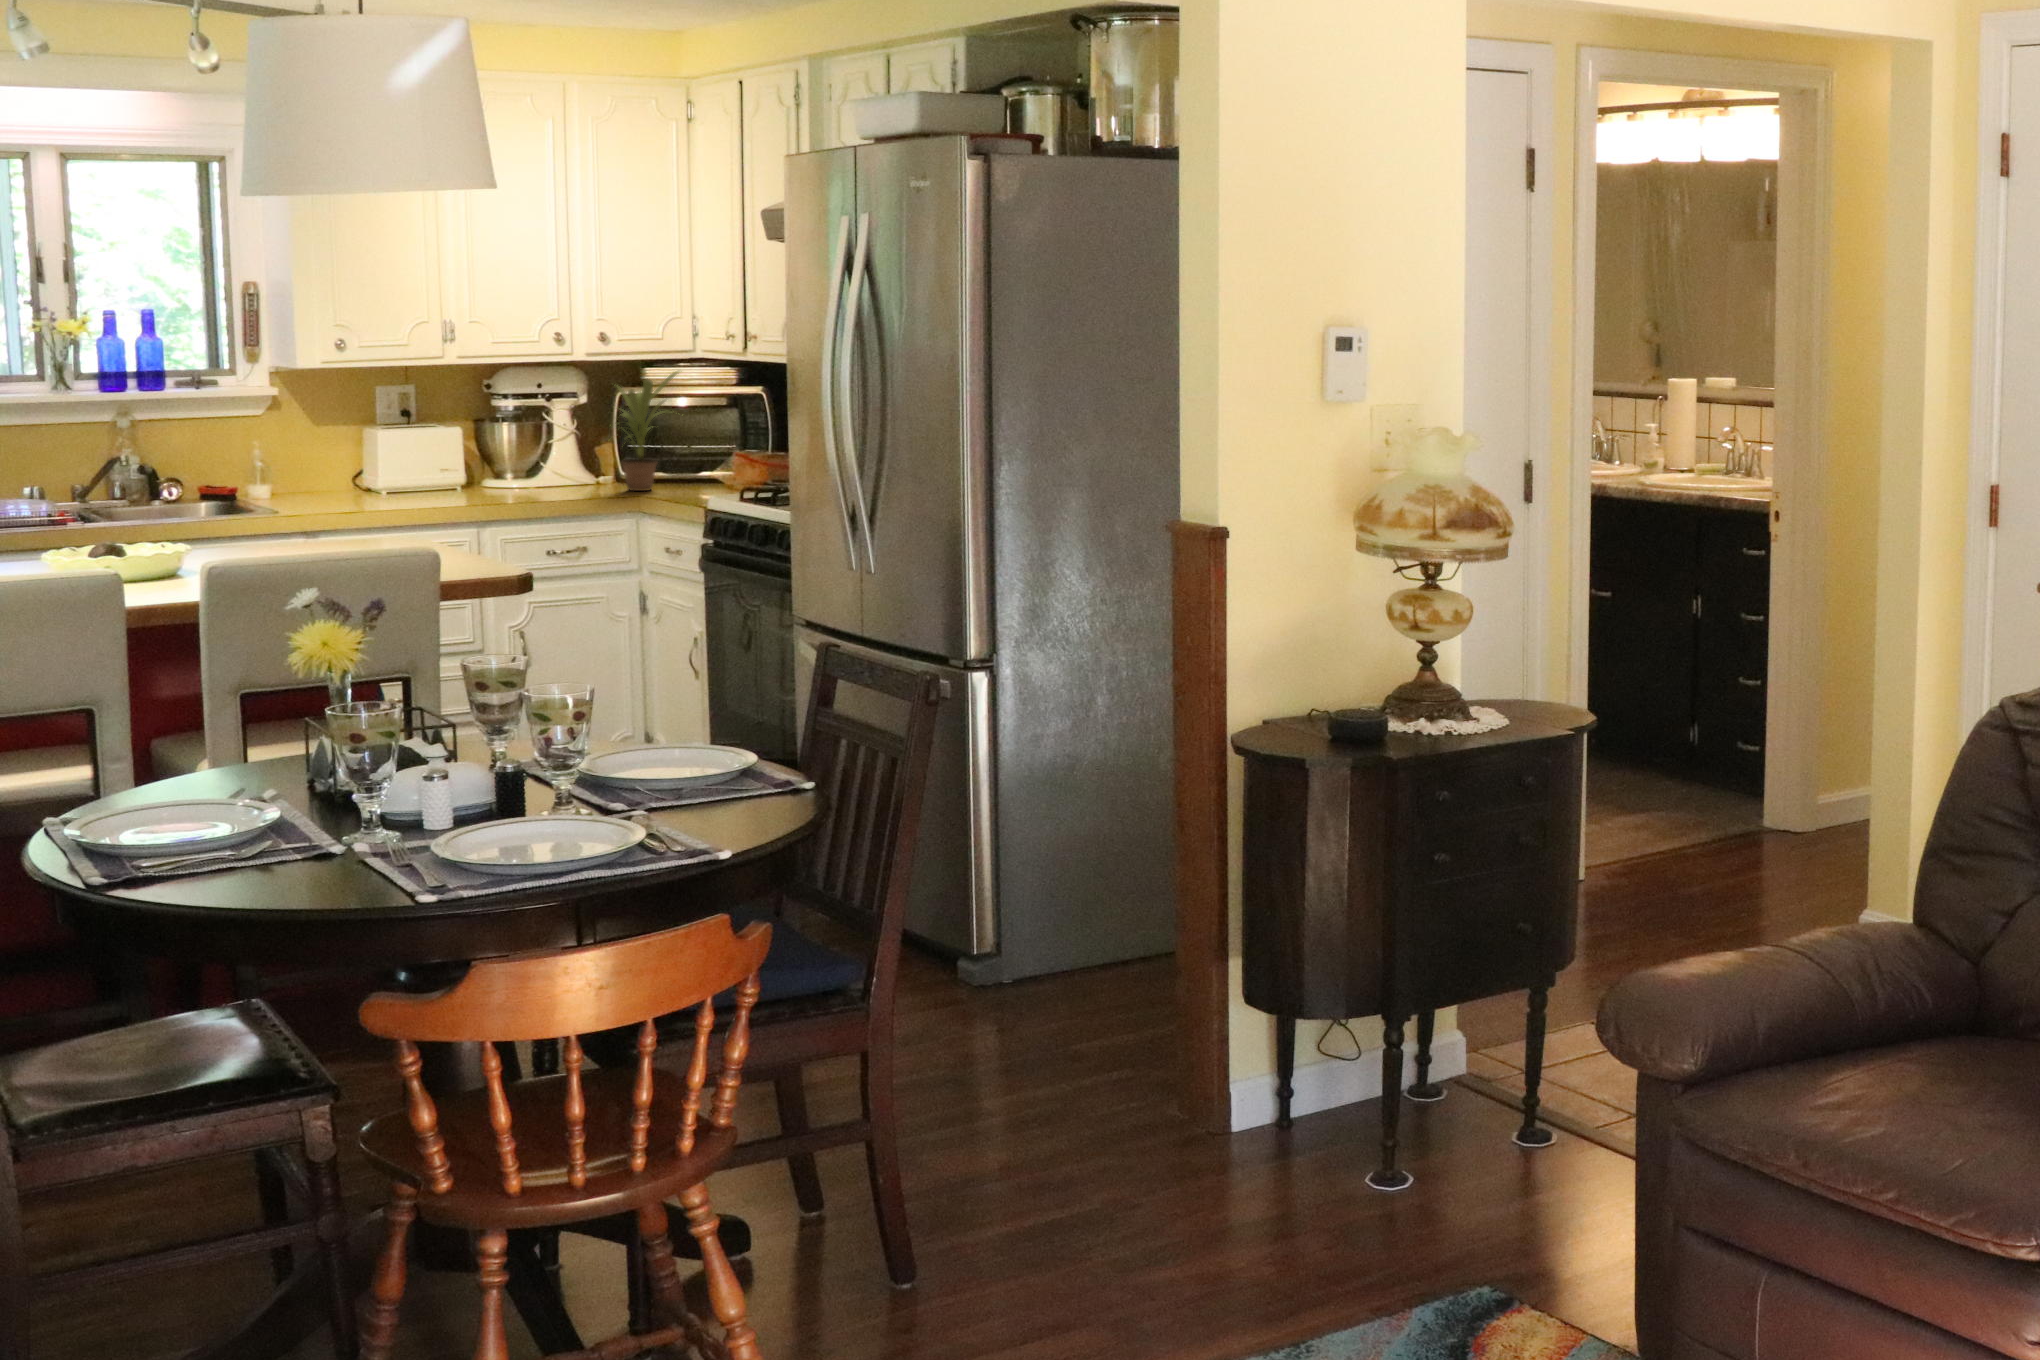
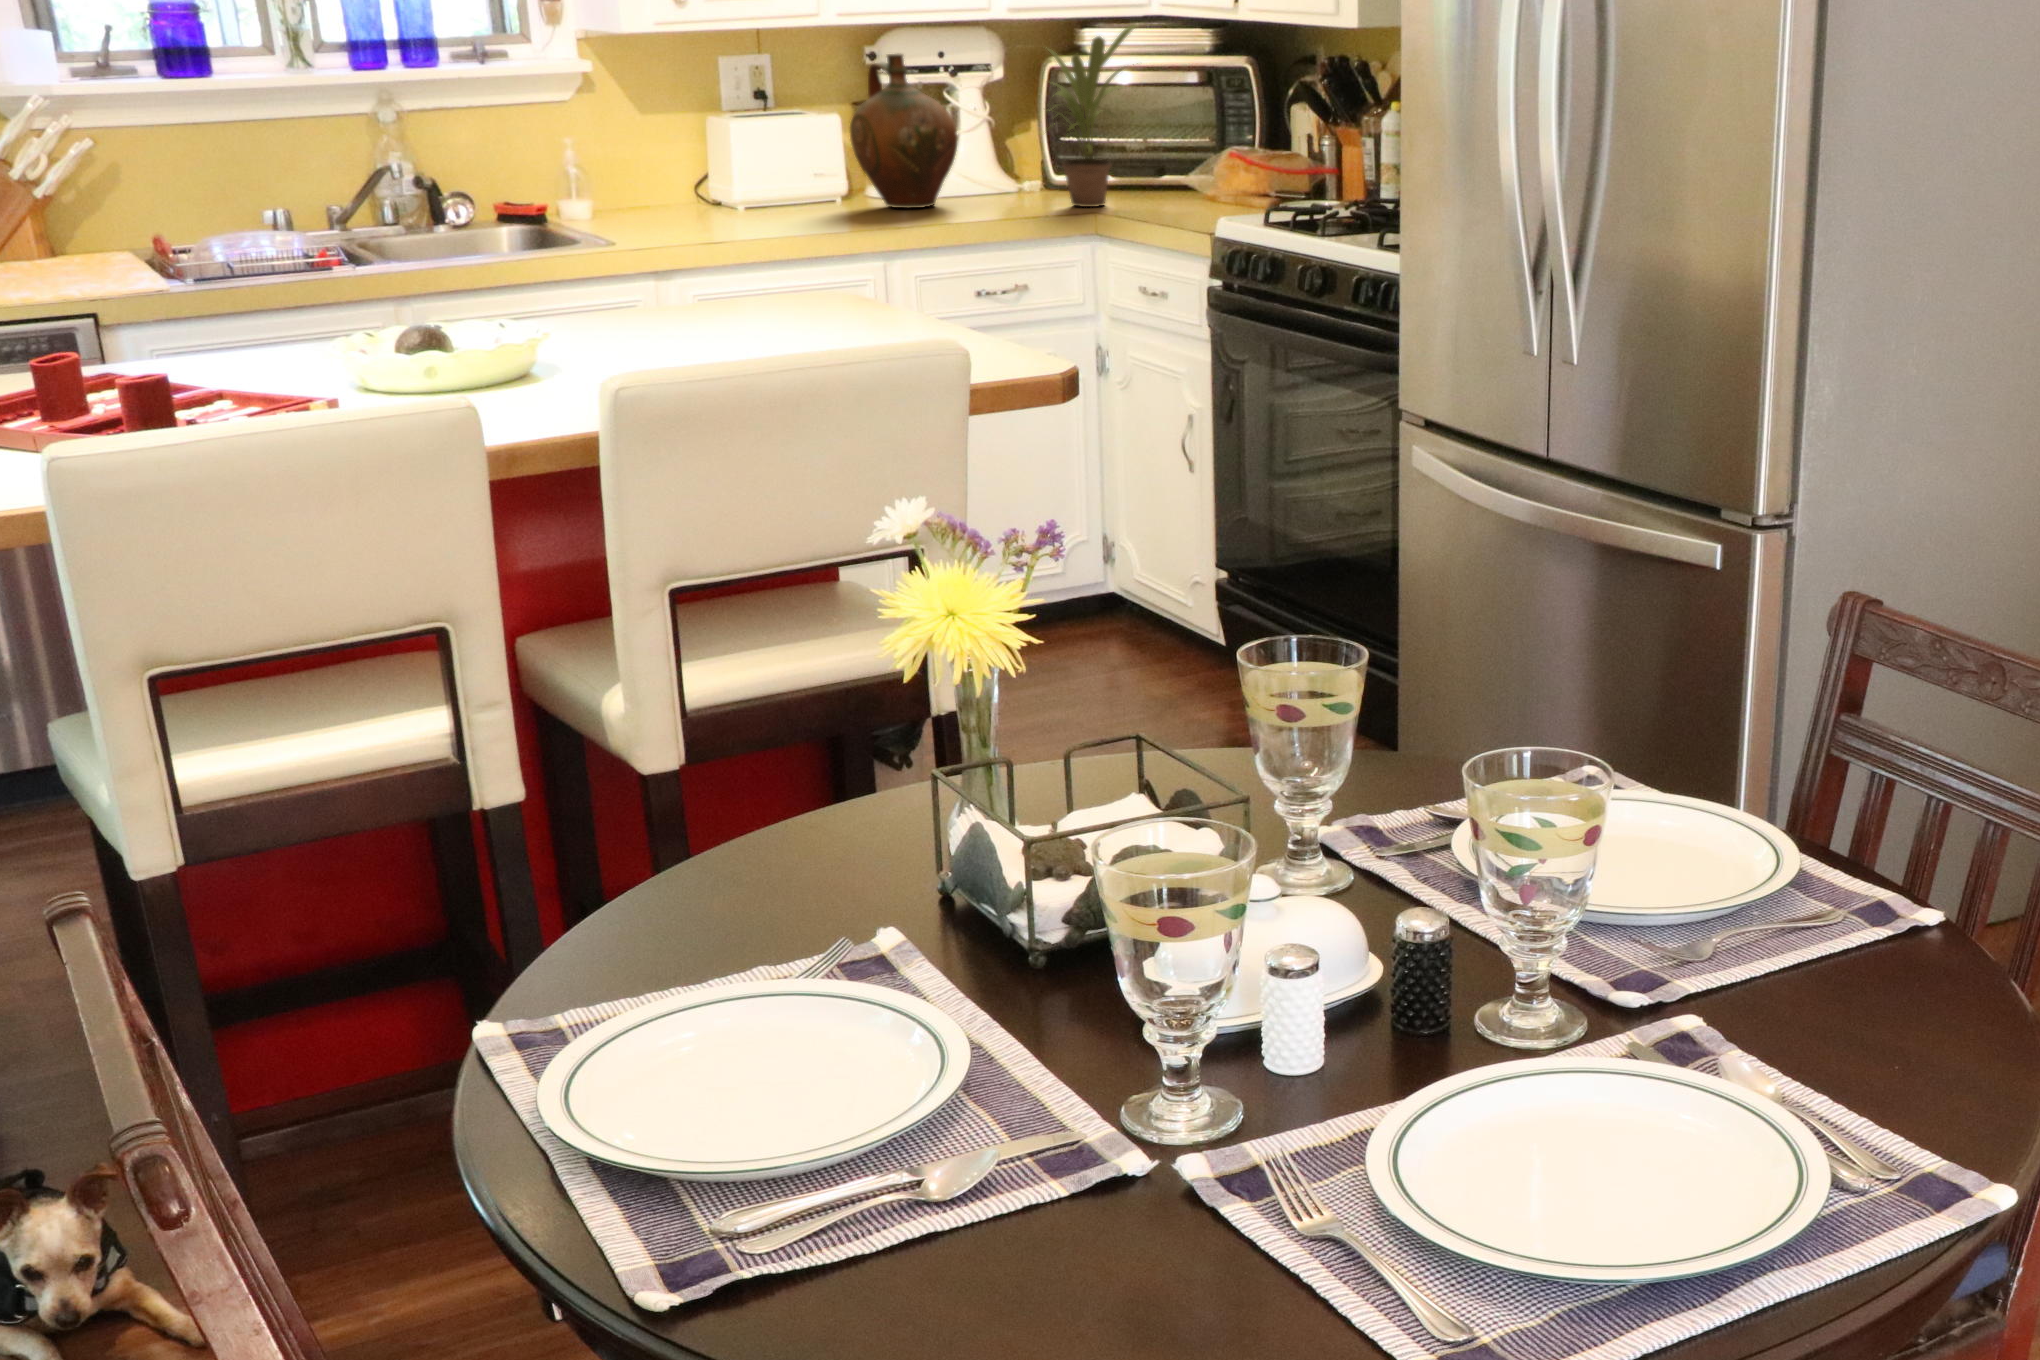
ceramic jug: none [467,387,546,490] -> present [850,54,957,208]

